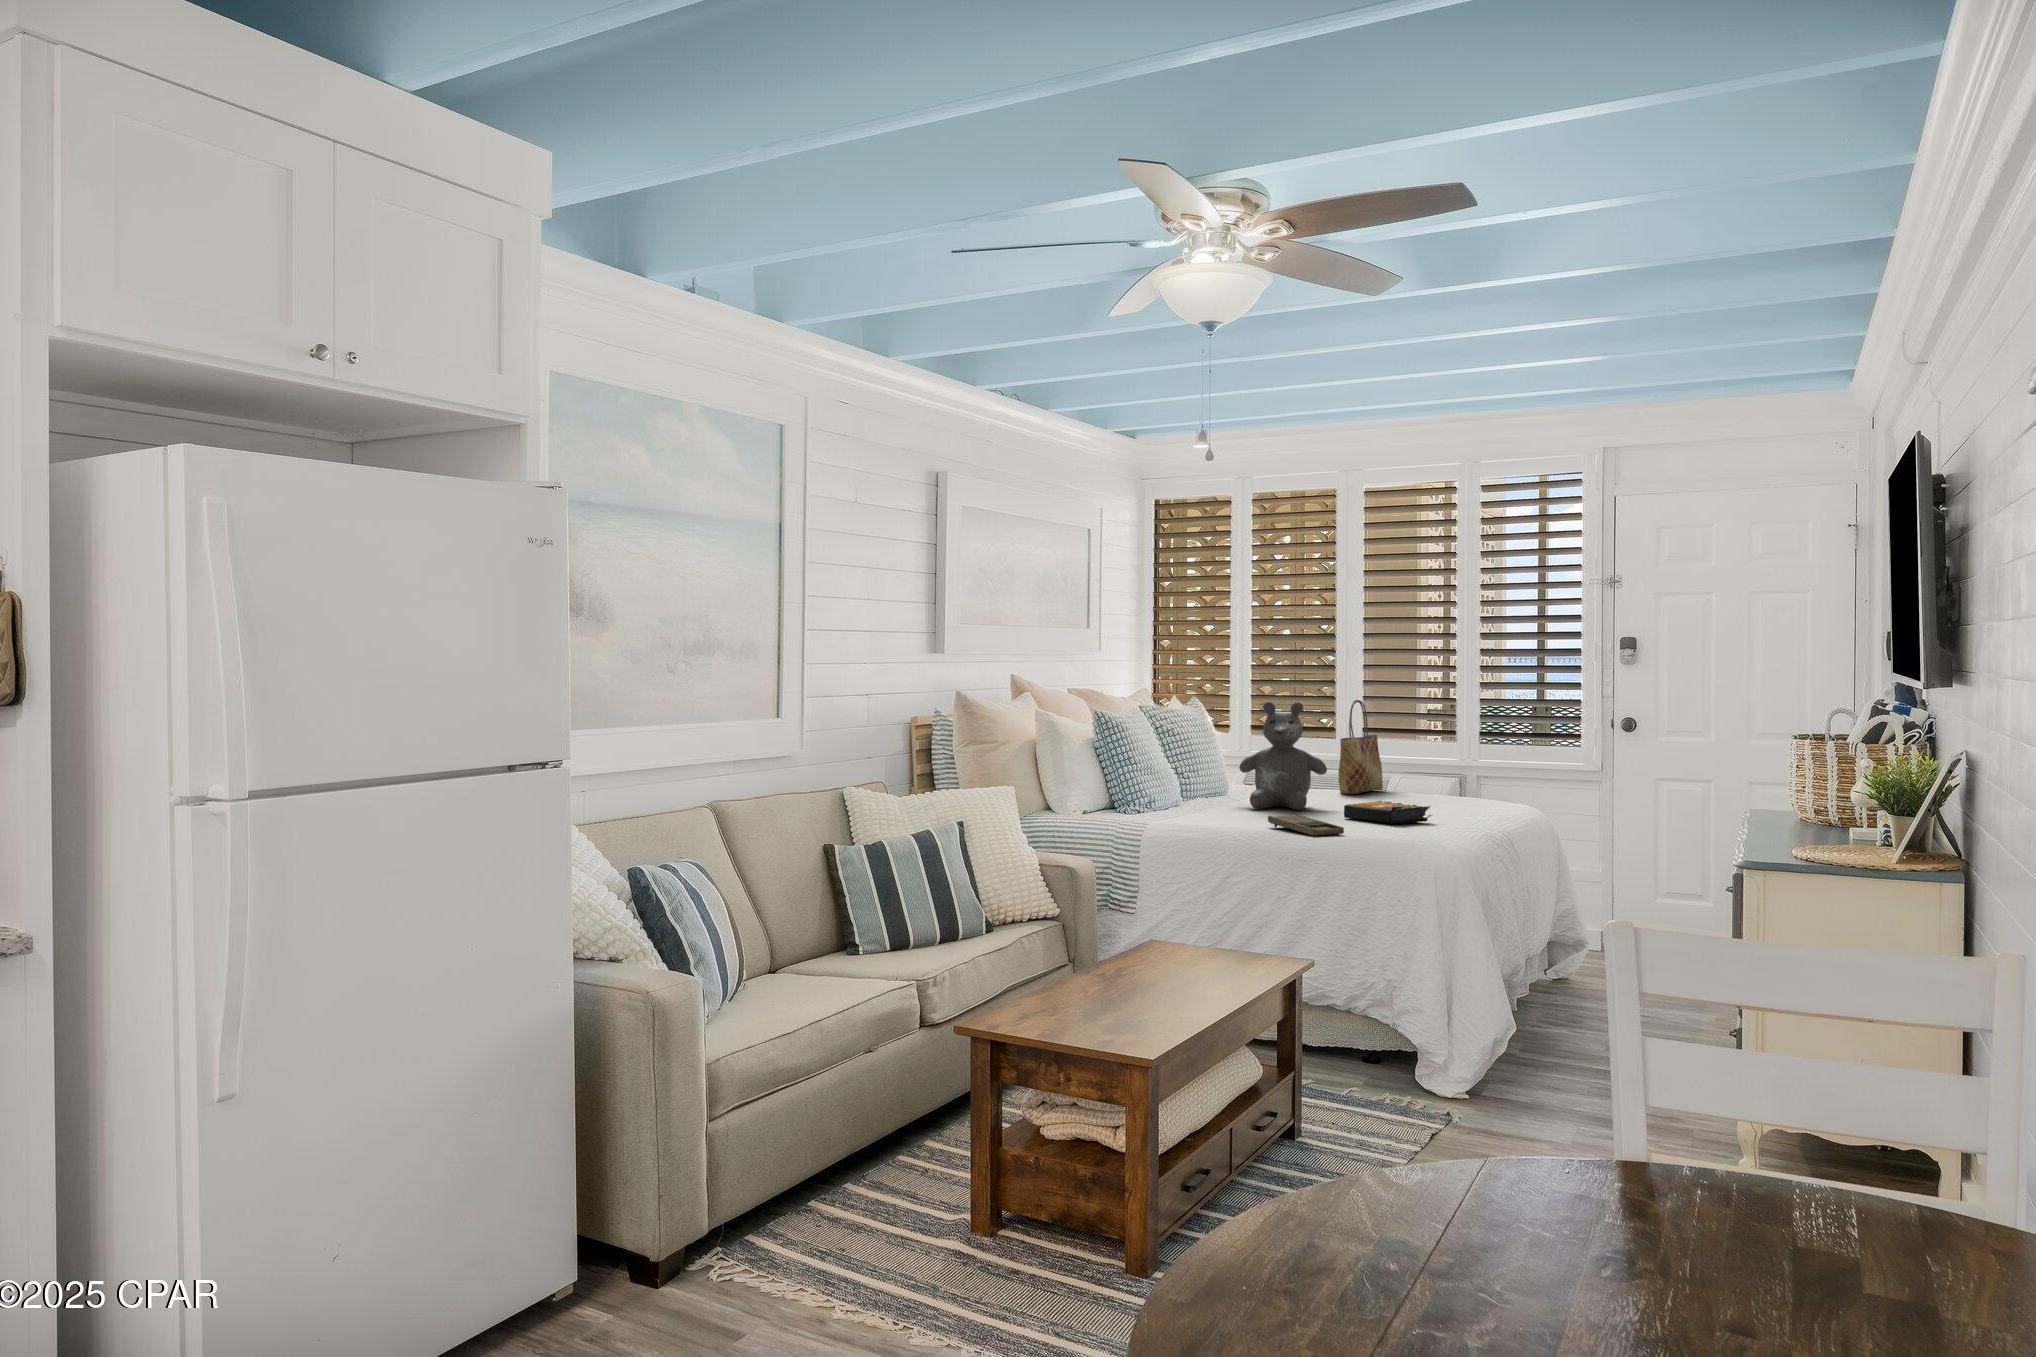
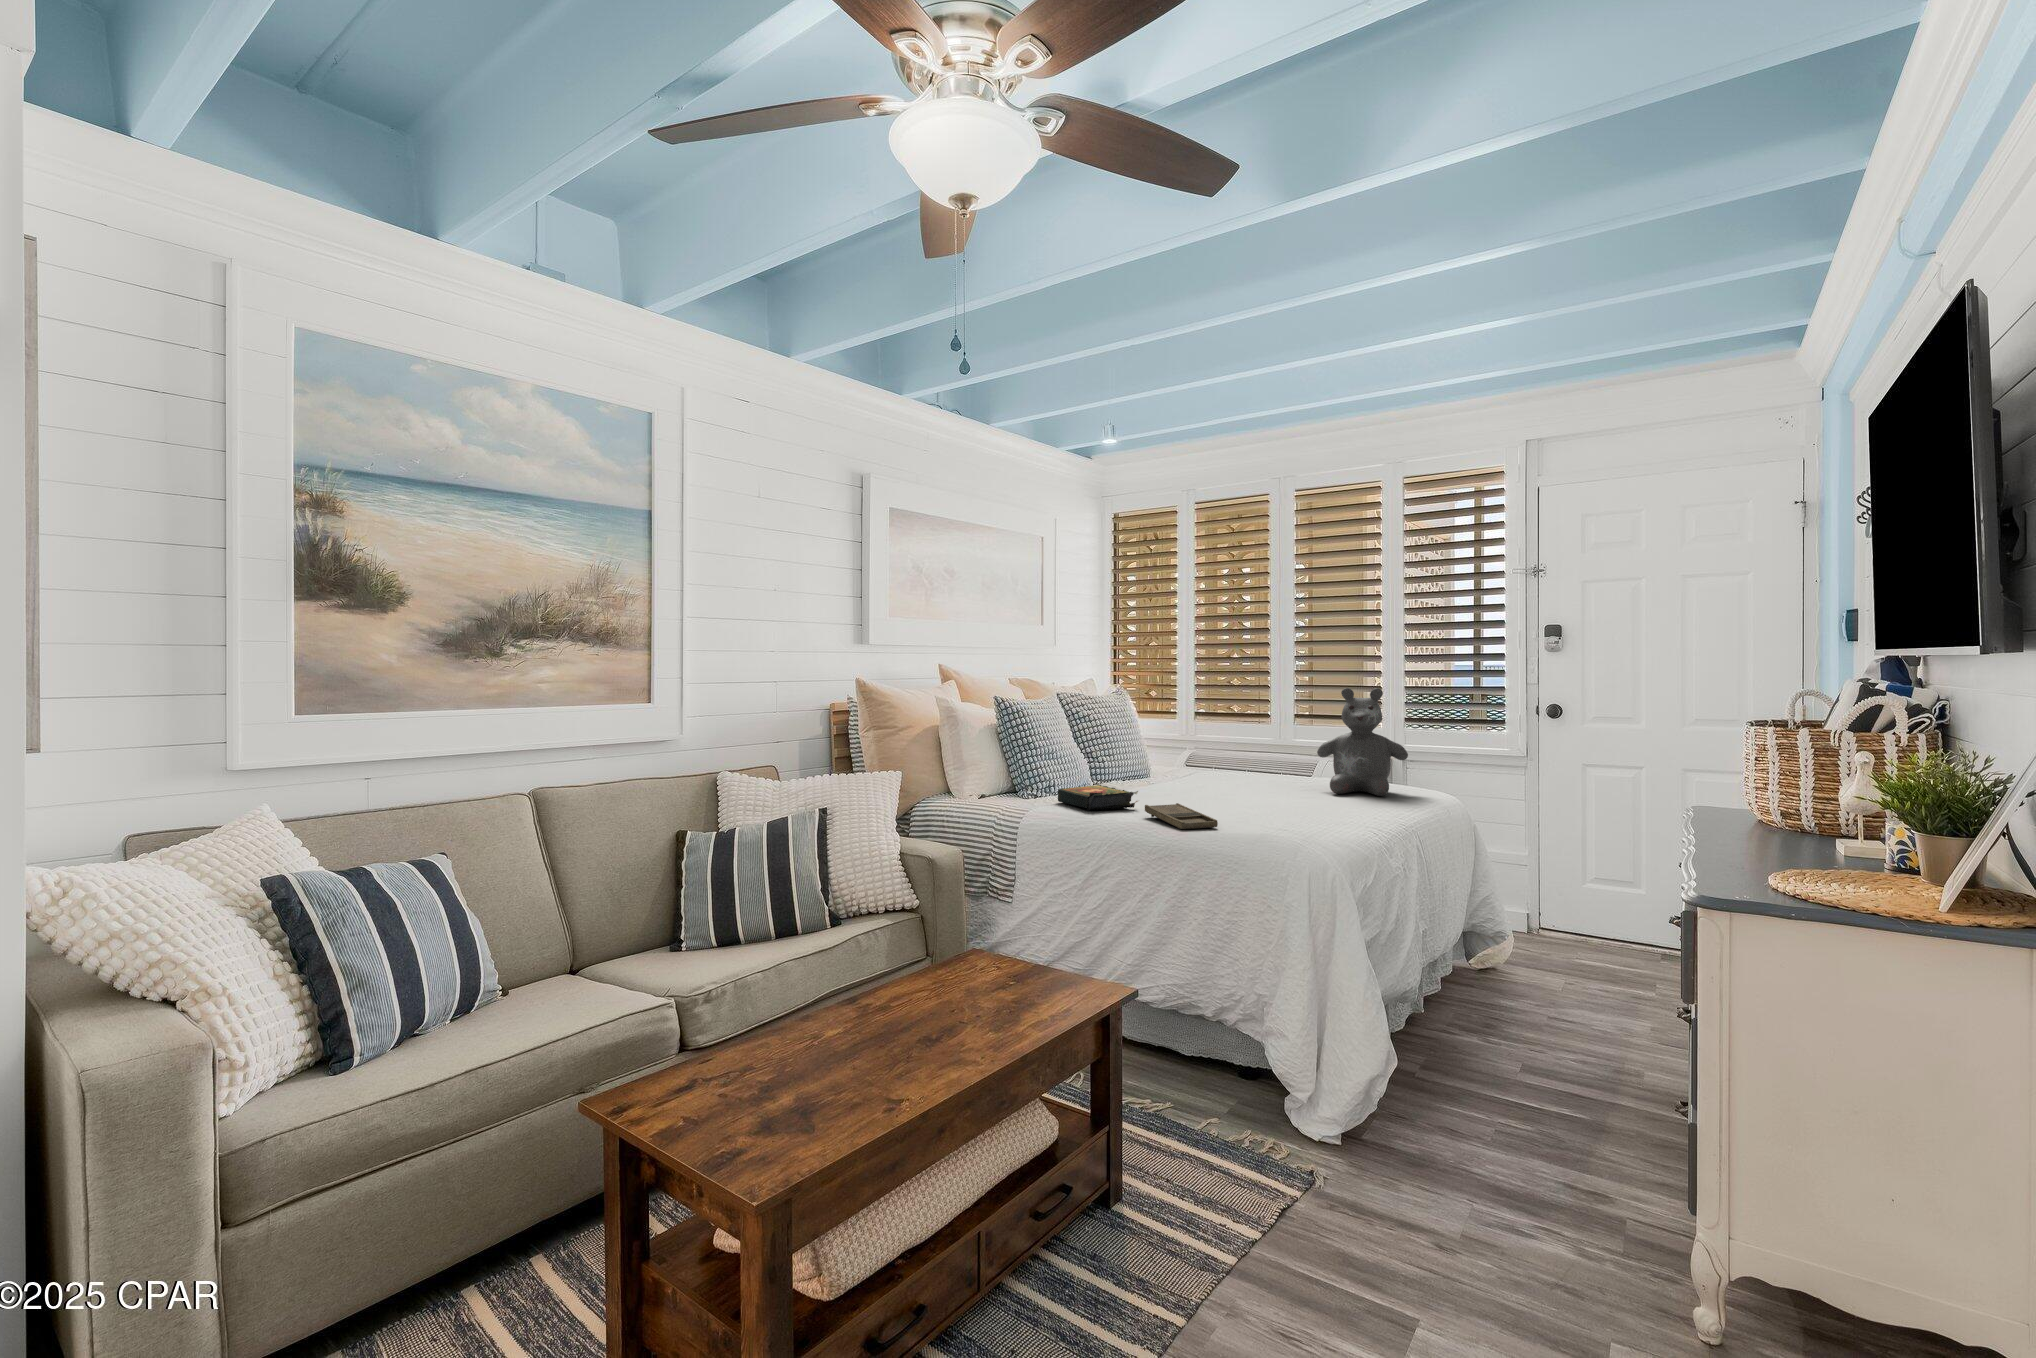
tote bag: present [1338,700,1383,794] -> none [1259,686,1306,777]
teddy bear: present [1239,702,1327,810] -> present [1317,688,1408,796]
book: present [1344,801,1432,825] -> present [1058,785,1138,811]

